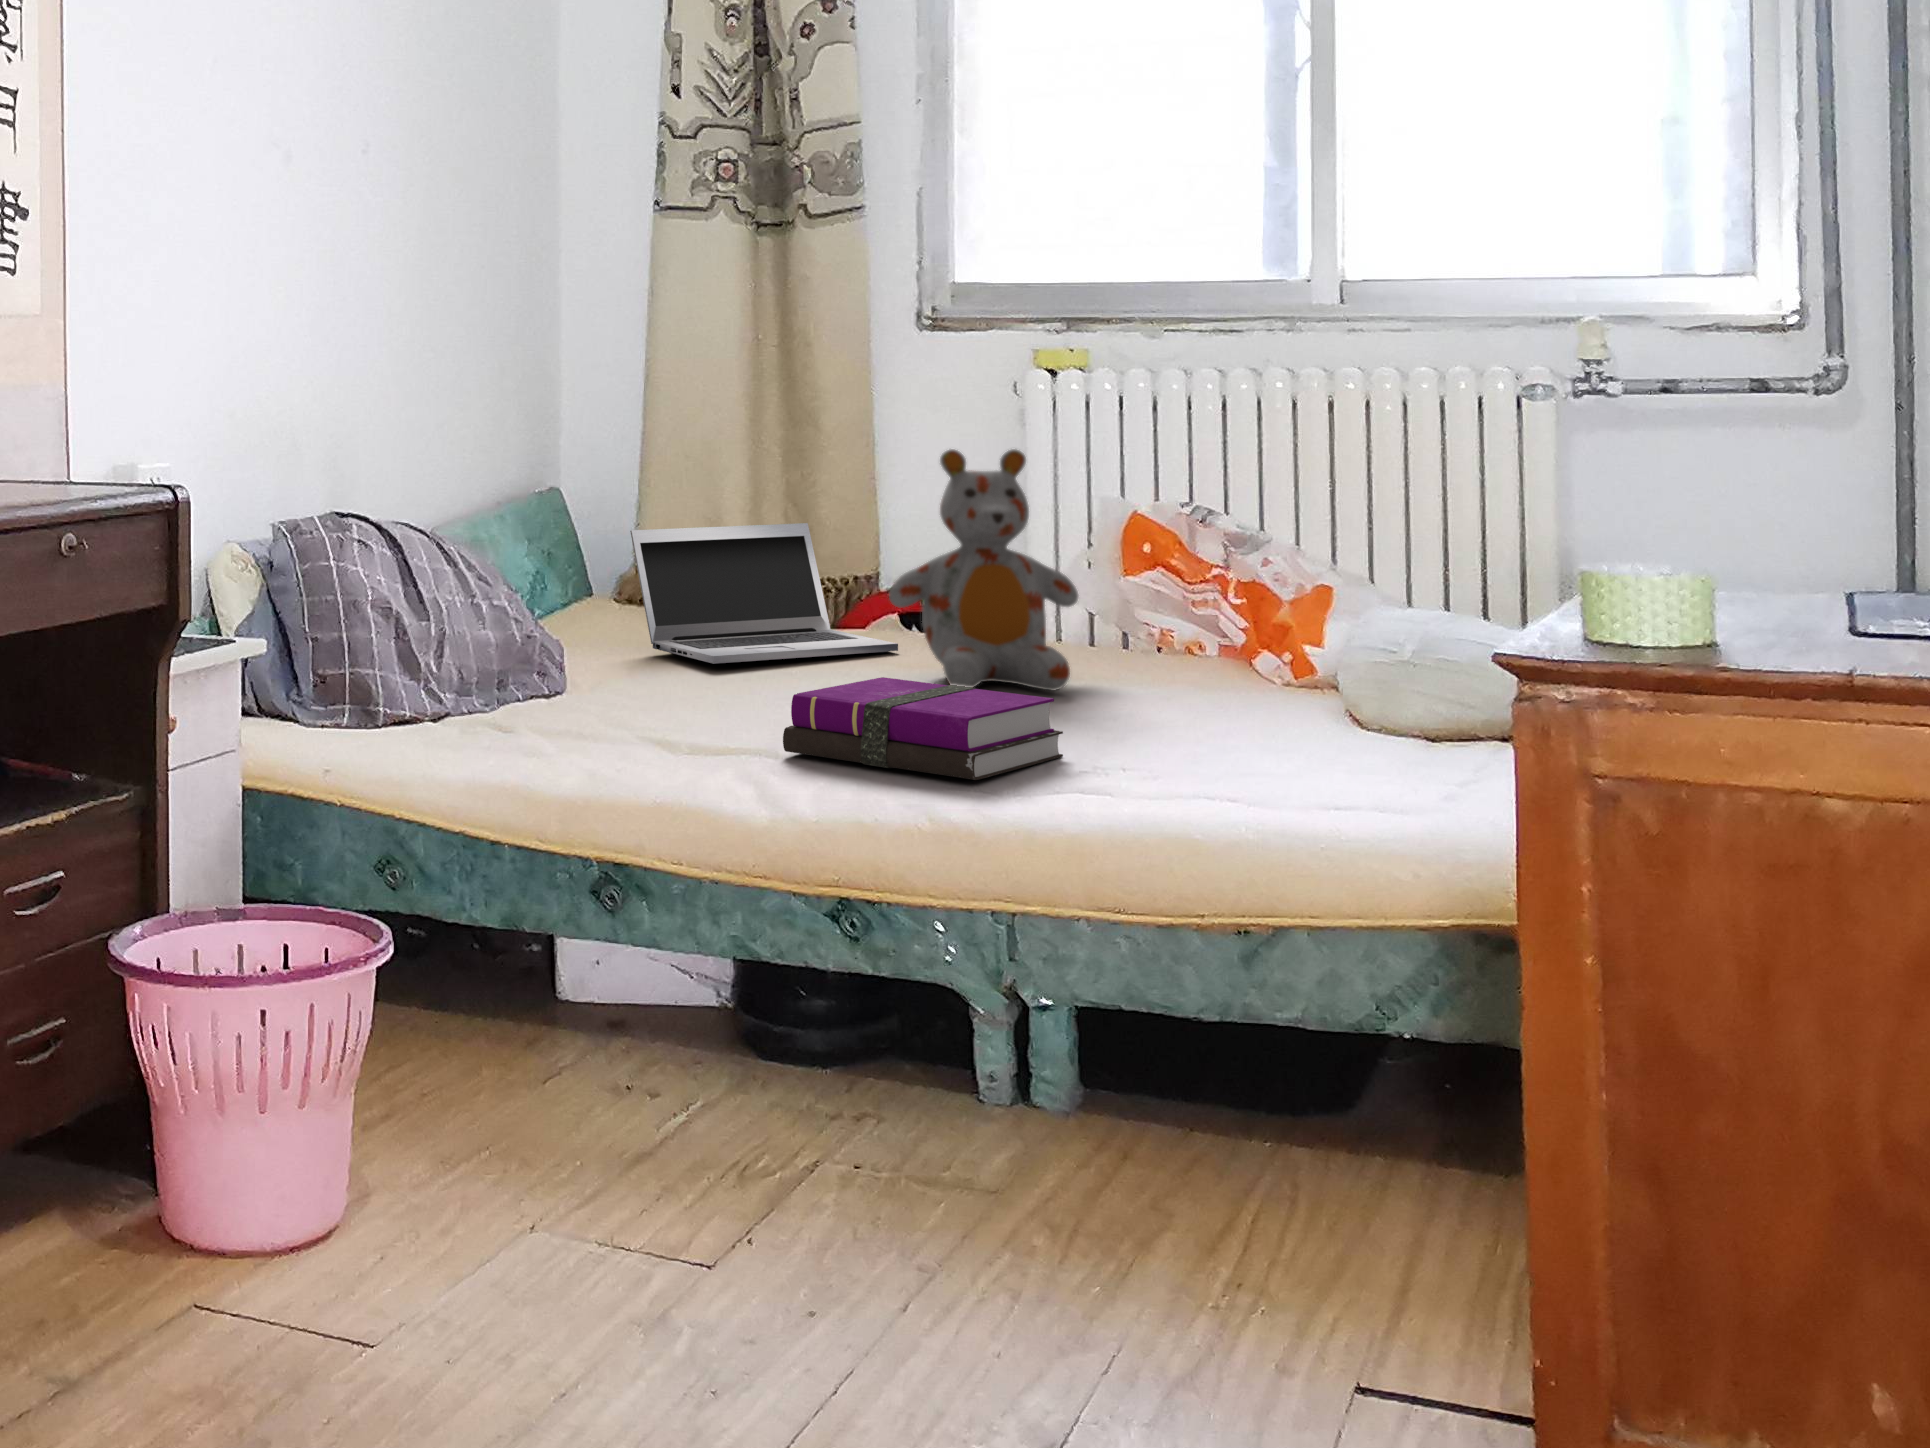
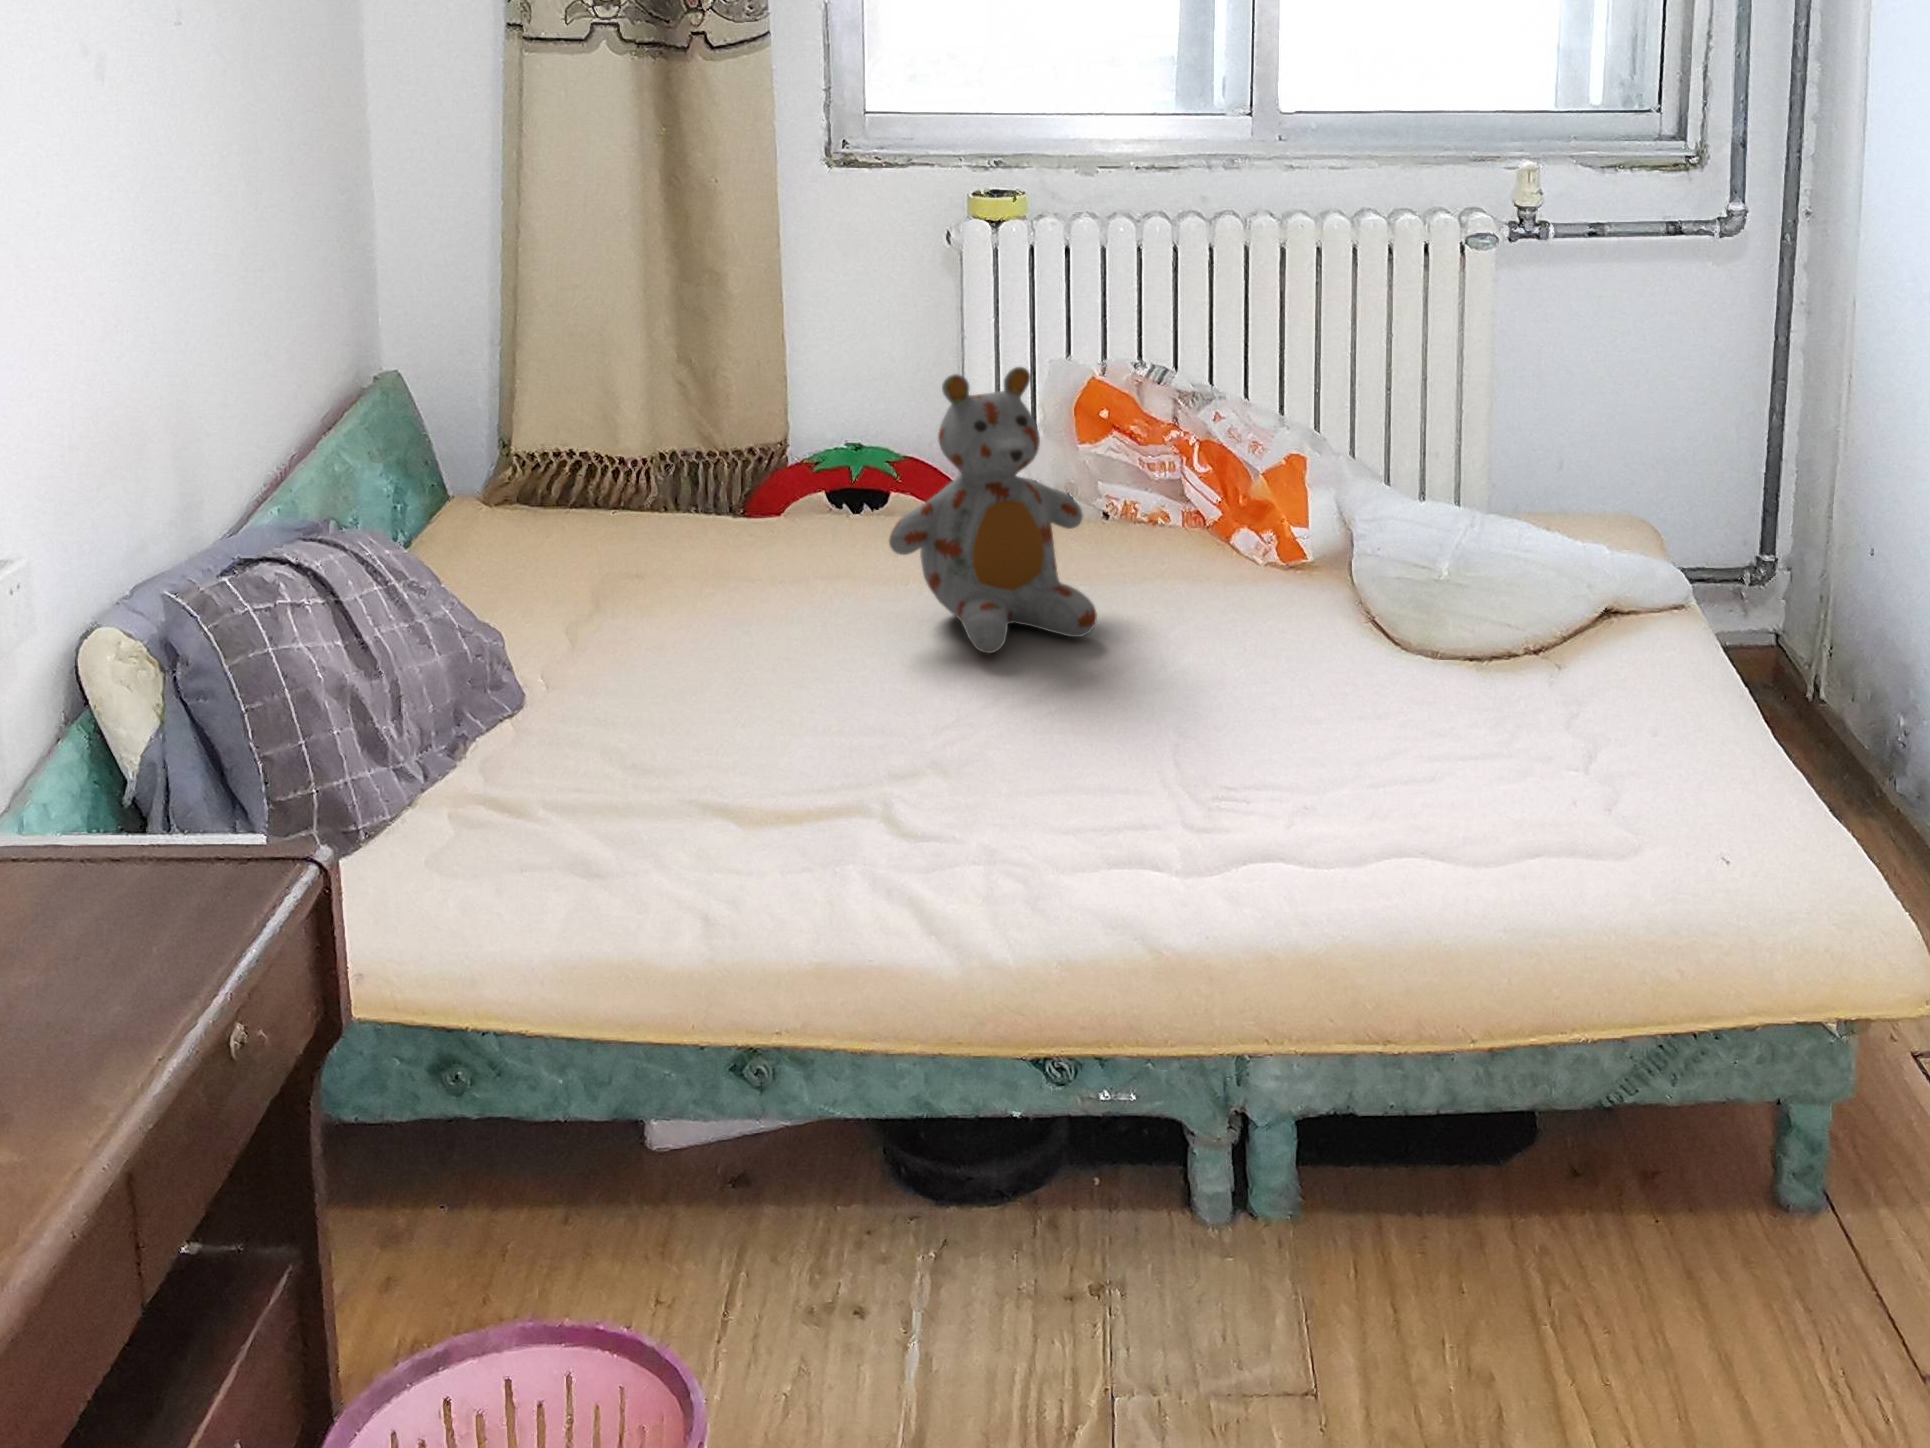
laptop: present [630,523,898,664] -> none [550,416,866,634]
notebook: present [783,677,1063,780] -> none [874,692,1166,849]

